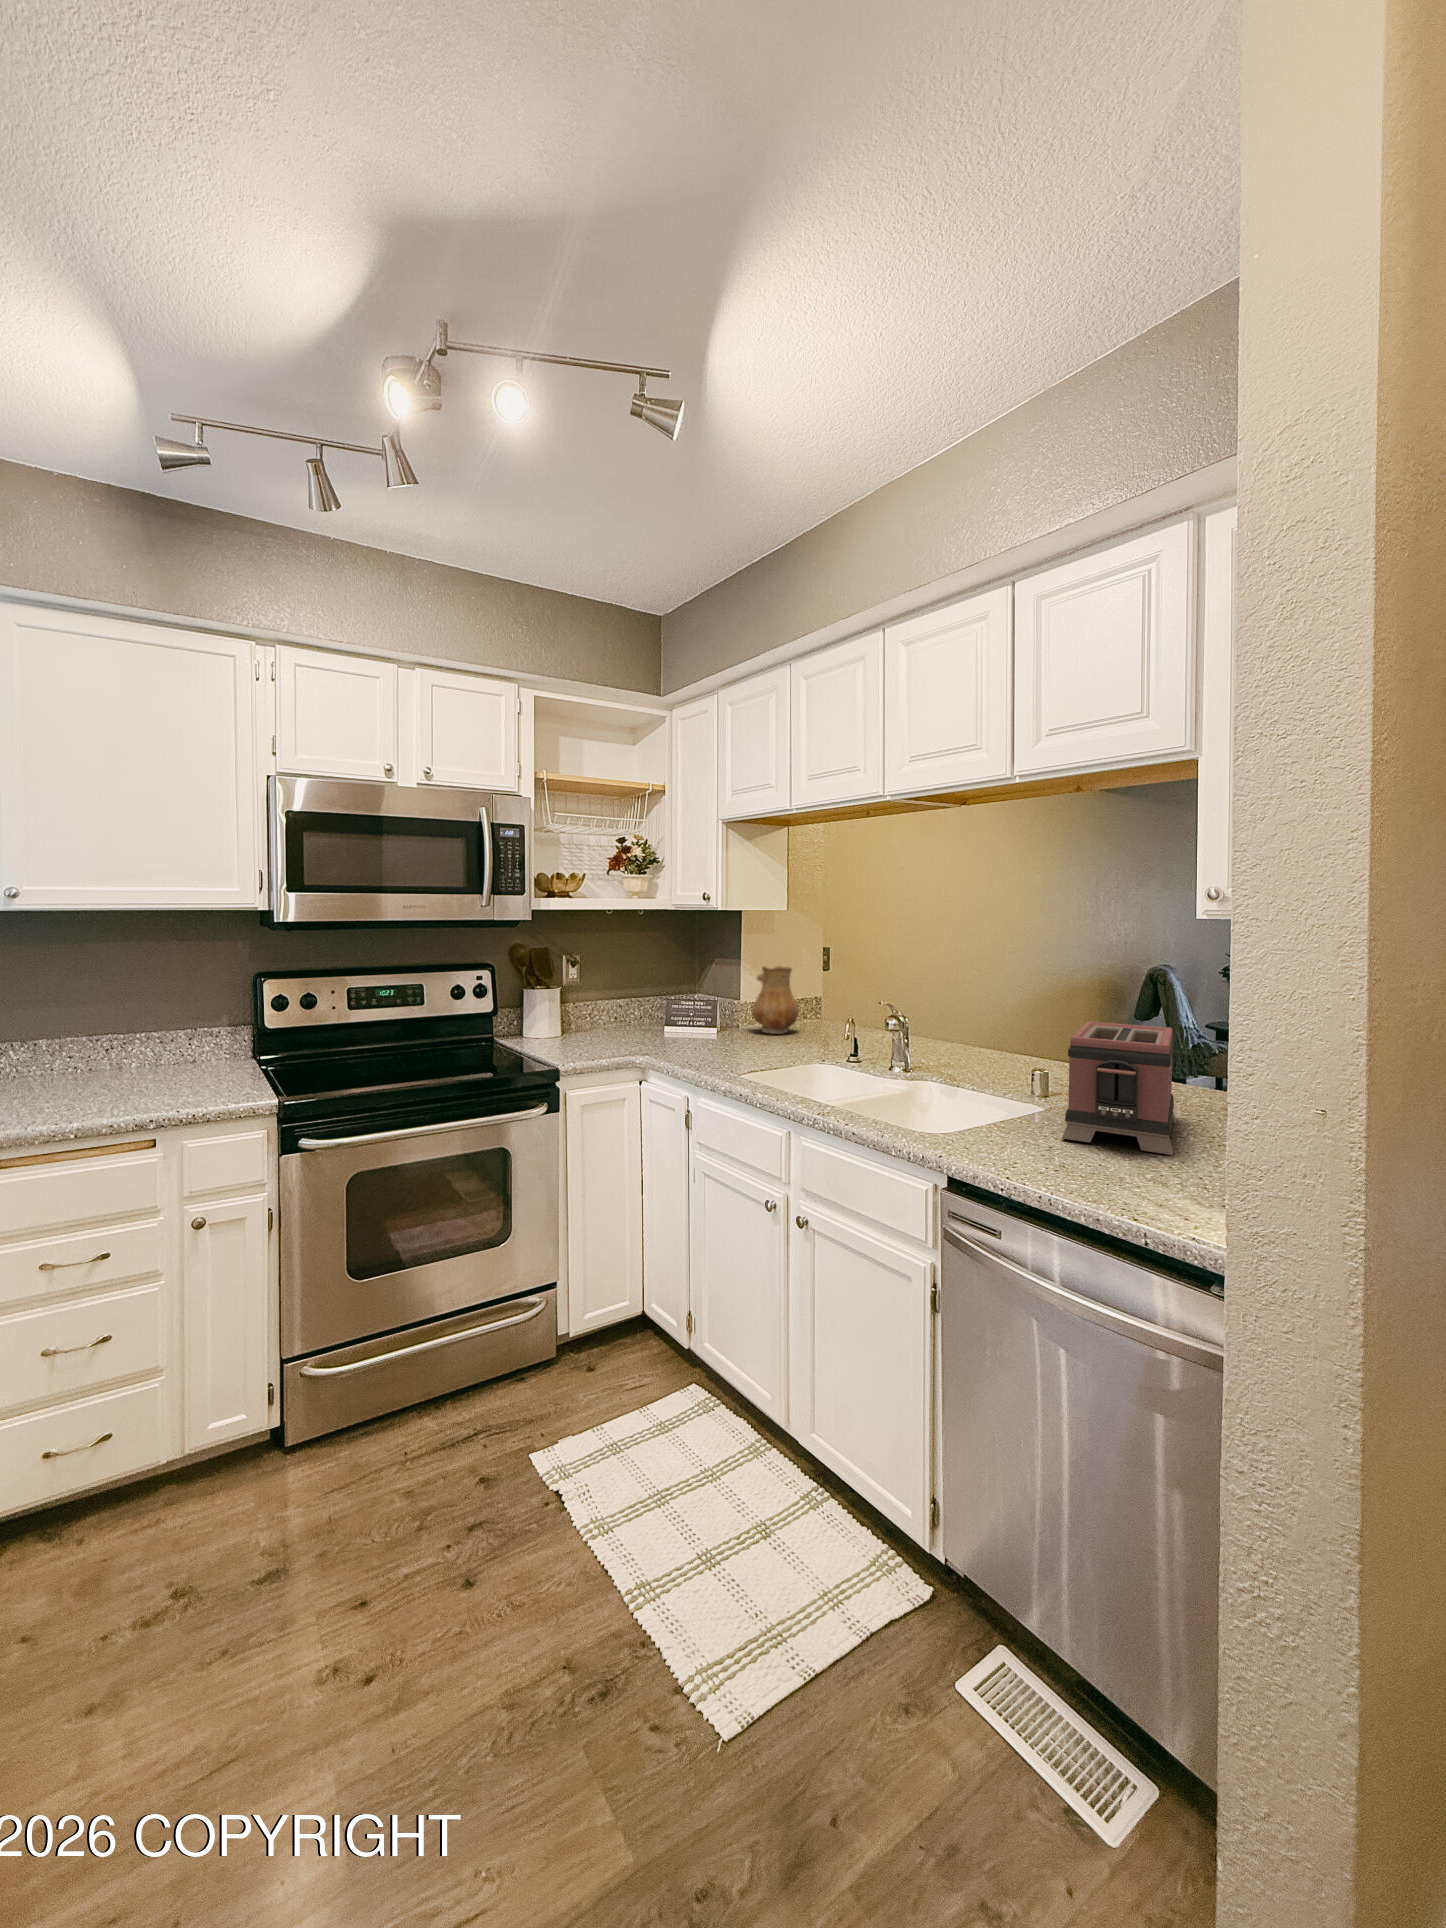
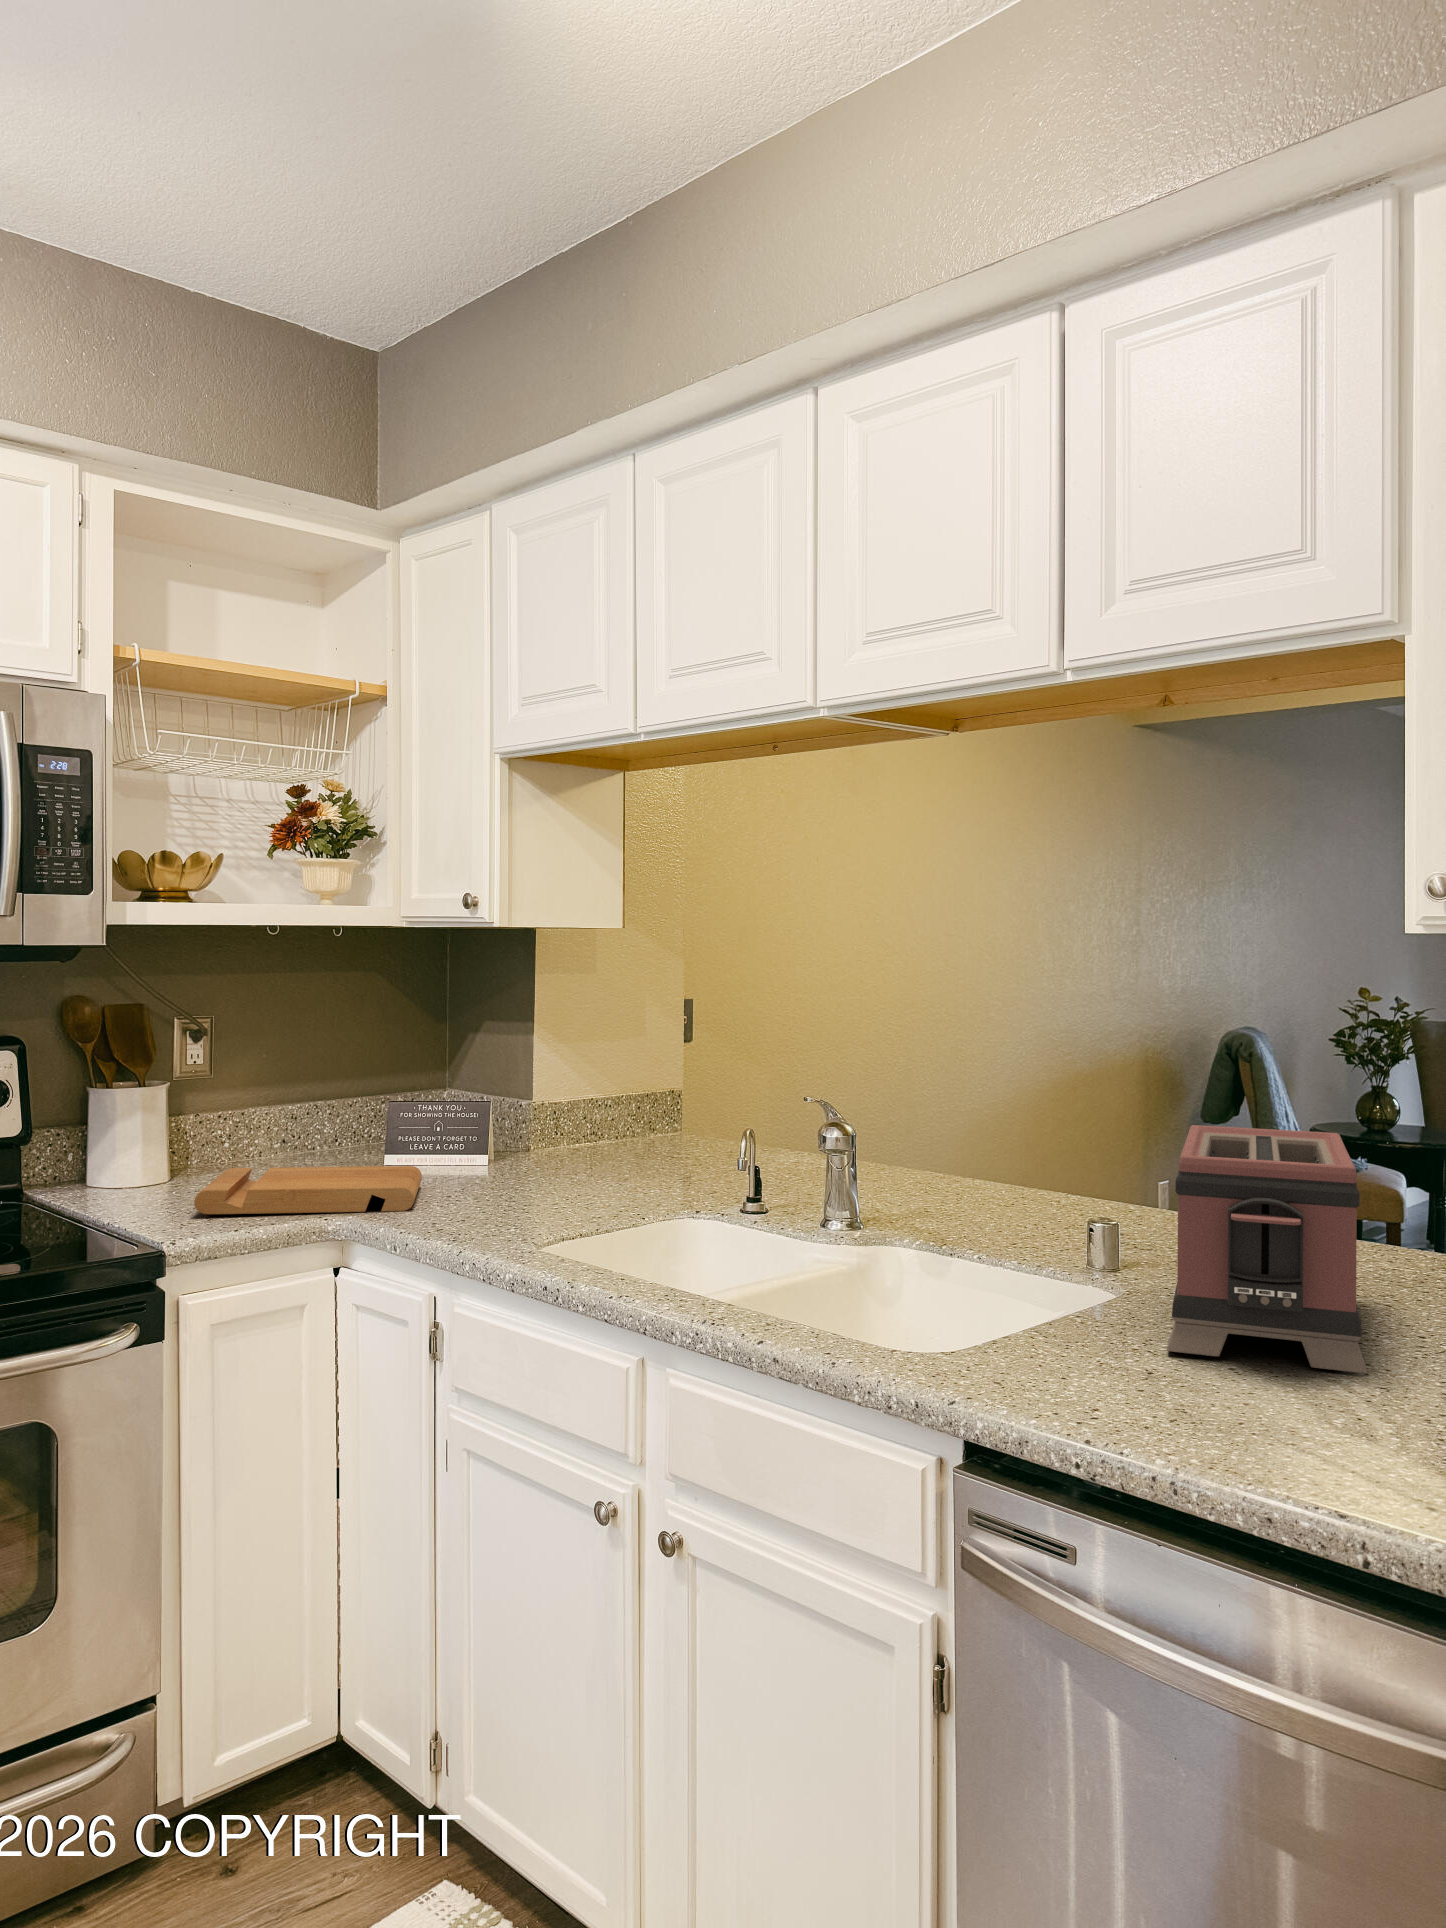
ceramic pitcher: present [753,966,799,1034] -> none [545,1033,645,1162]
cutting board: none [573,1031,683,1055] -> present [194,1166,422,1214]

